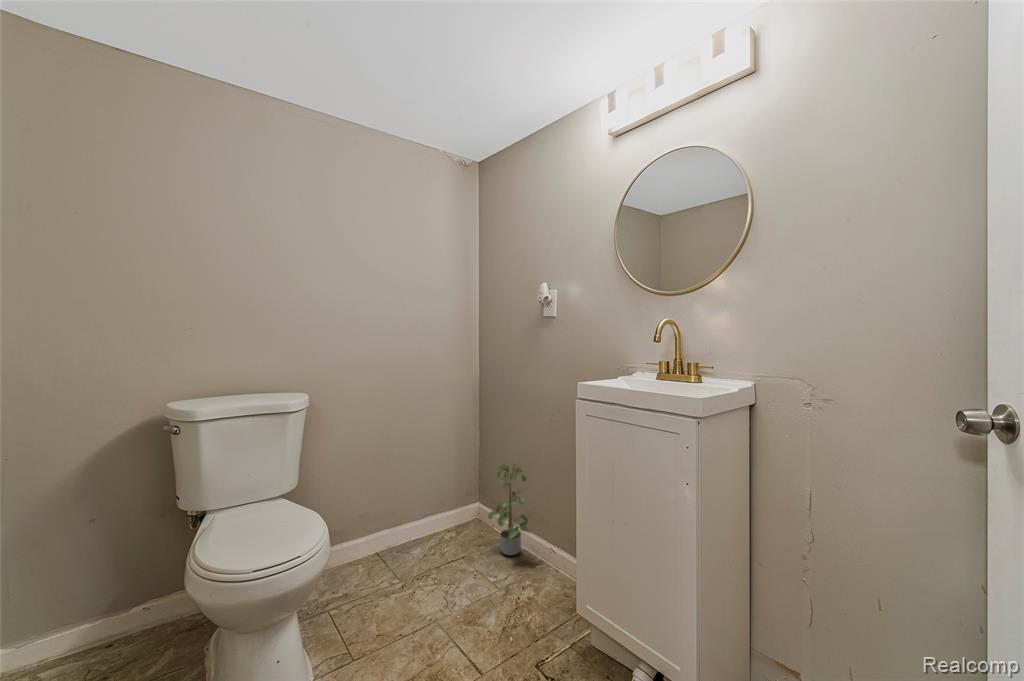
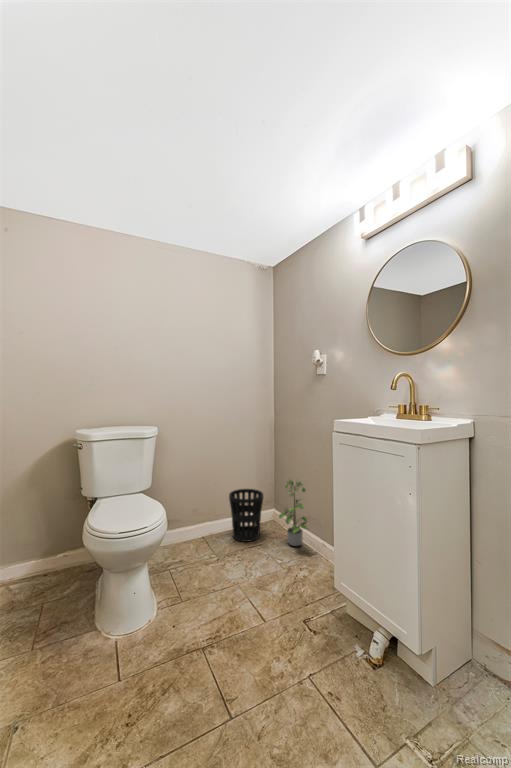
wastebasket: none [416,479,466,555] -> present [229,489,263,542]

